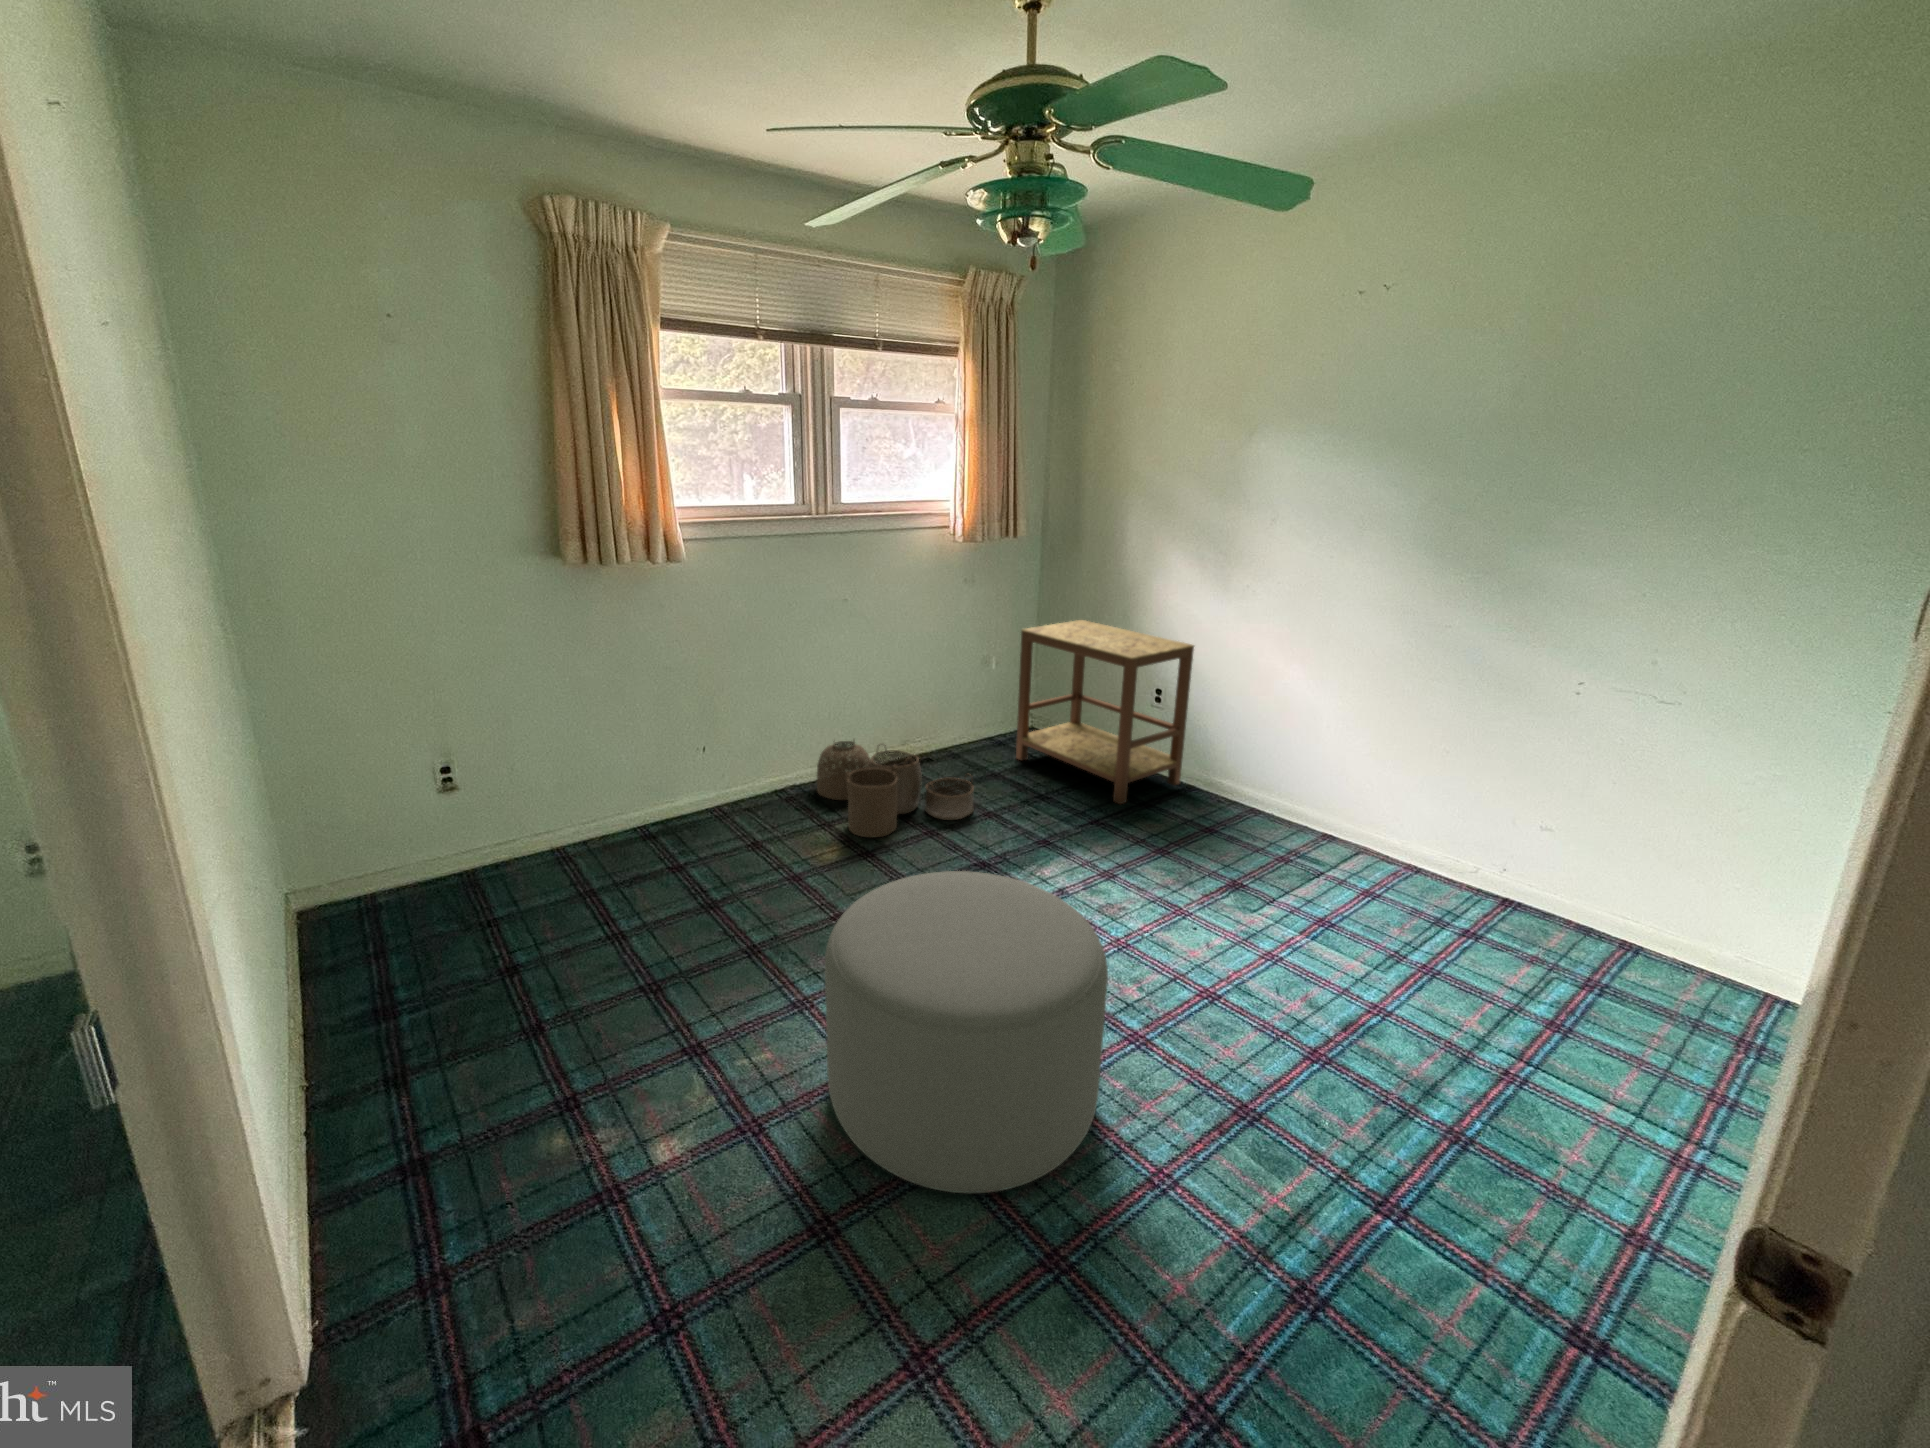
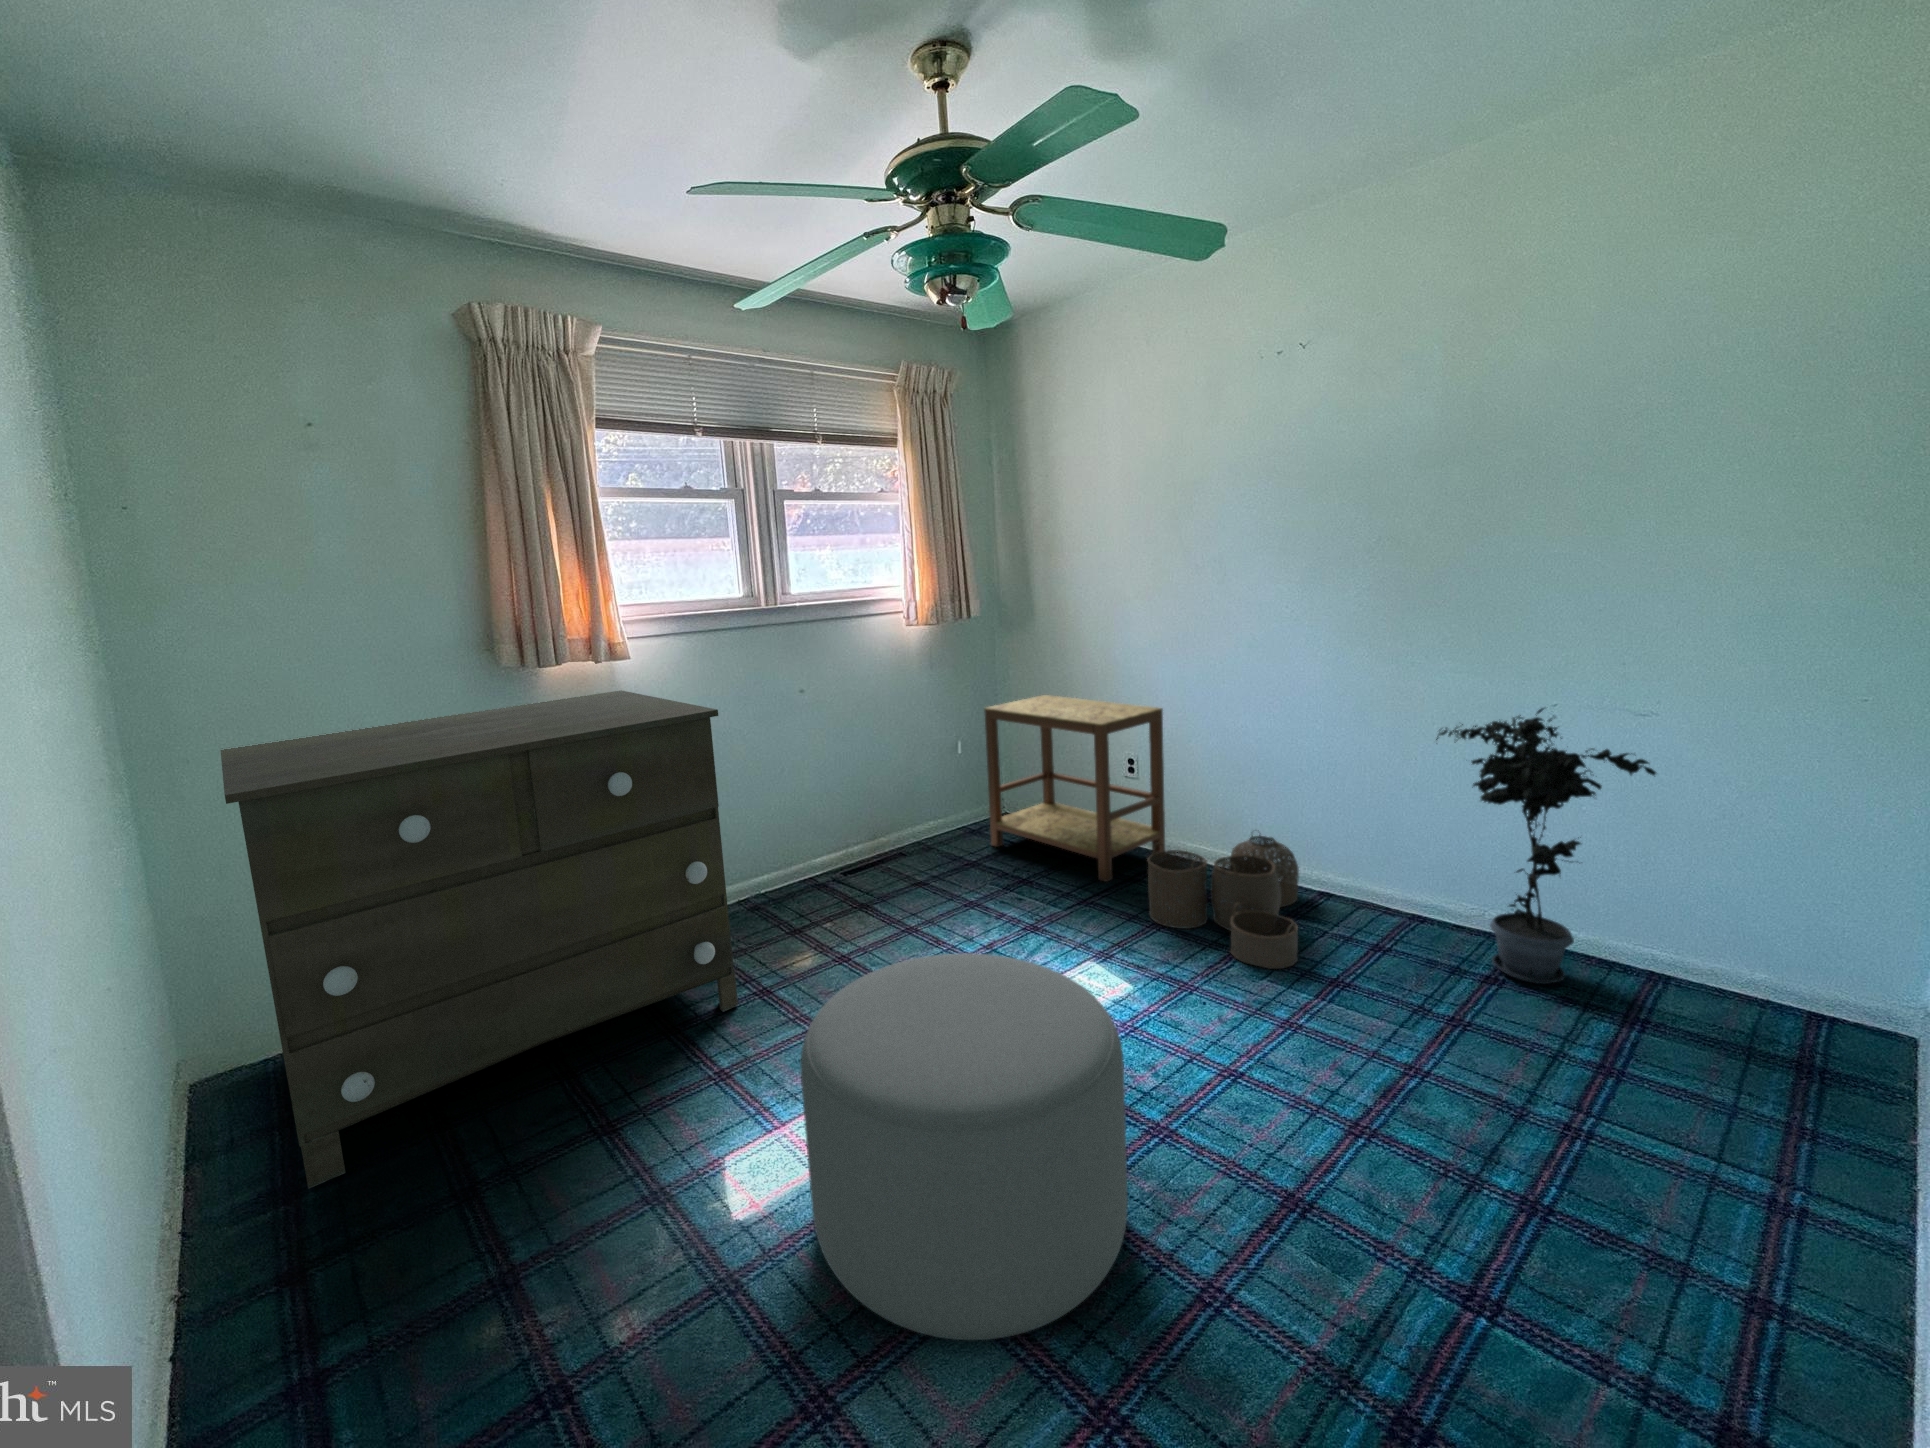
dresser: none [323,593,773,1011] -> present [221,690,738,1189]
potted plant: none [1452,688,1662,941] -> present [1436,708,1656,984]
woven basket: present [816,741,974,837] -> present [1147,835,1299,969]

